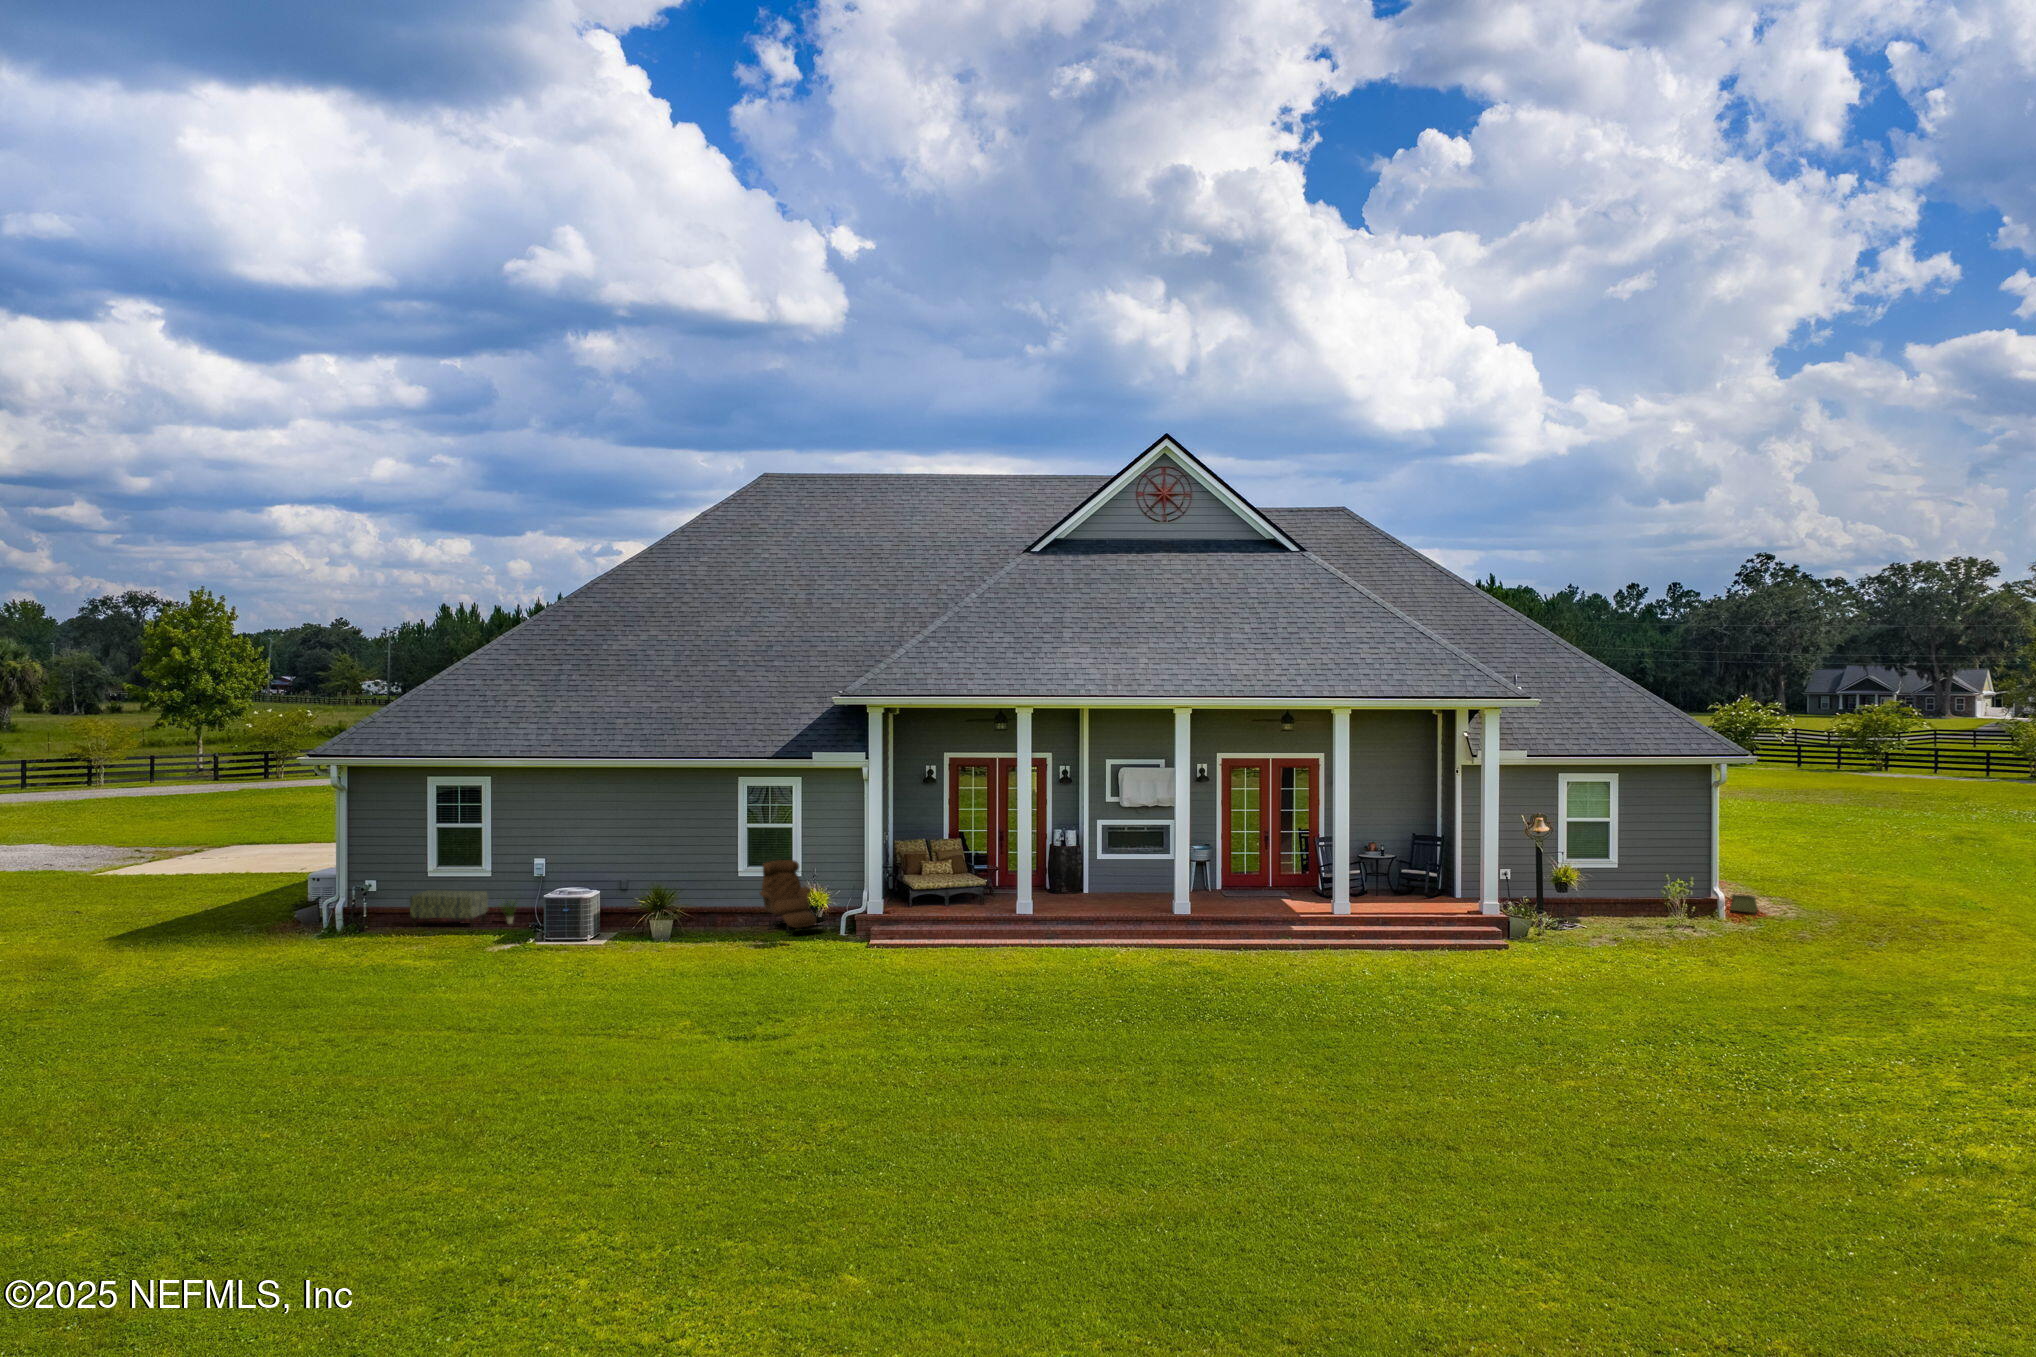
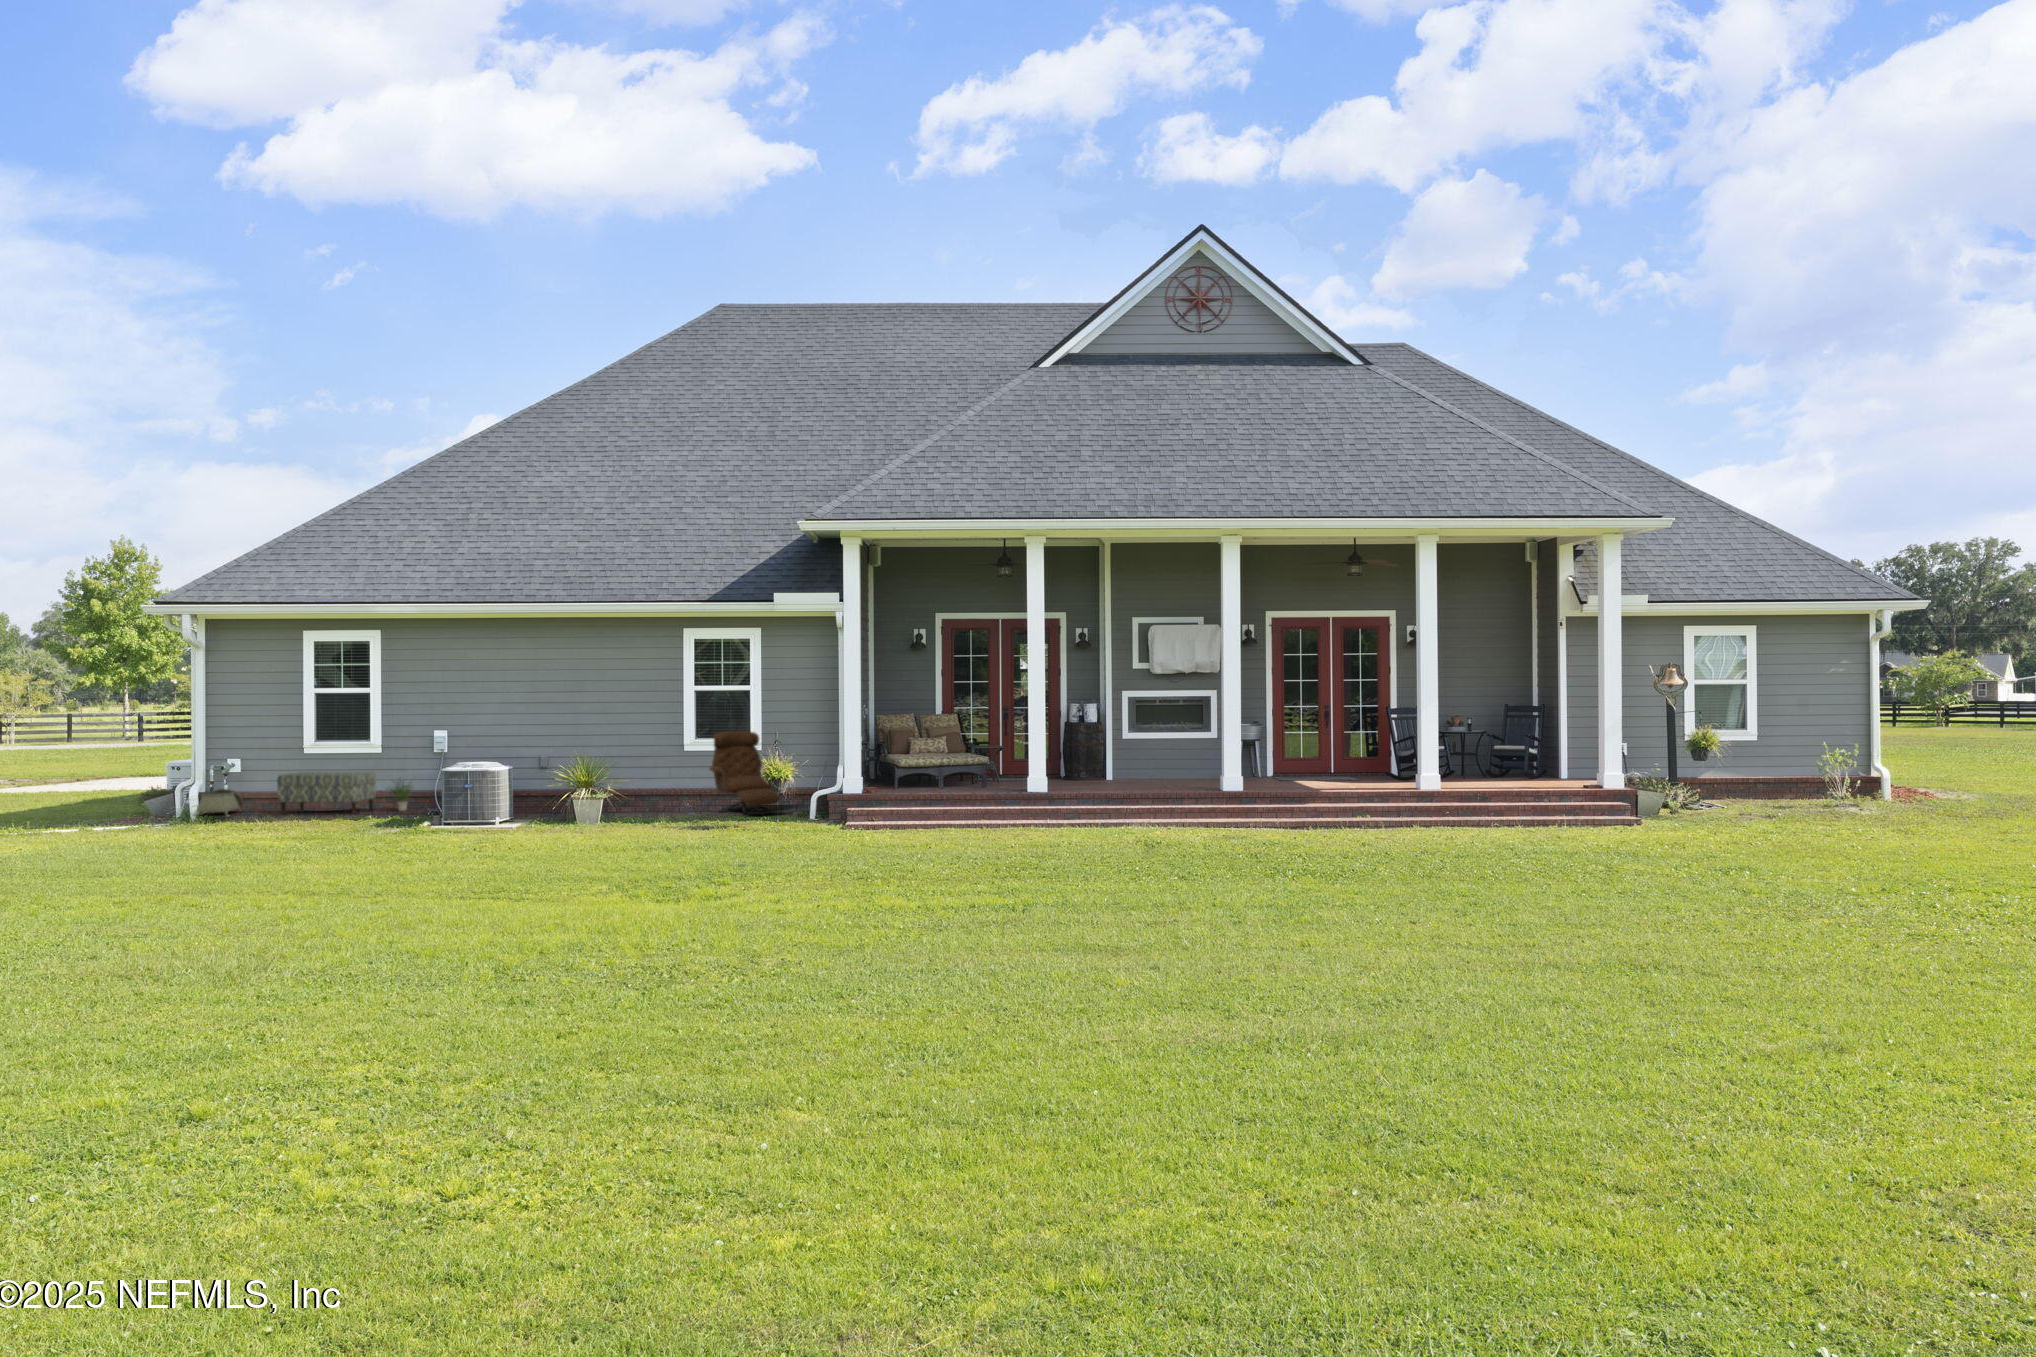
basket: present [1725,894,1758,914] -> present [195,788,243,815]

